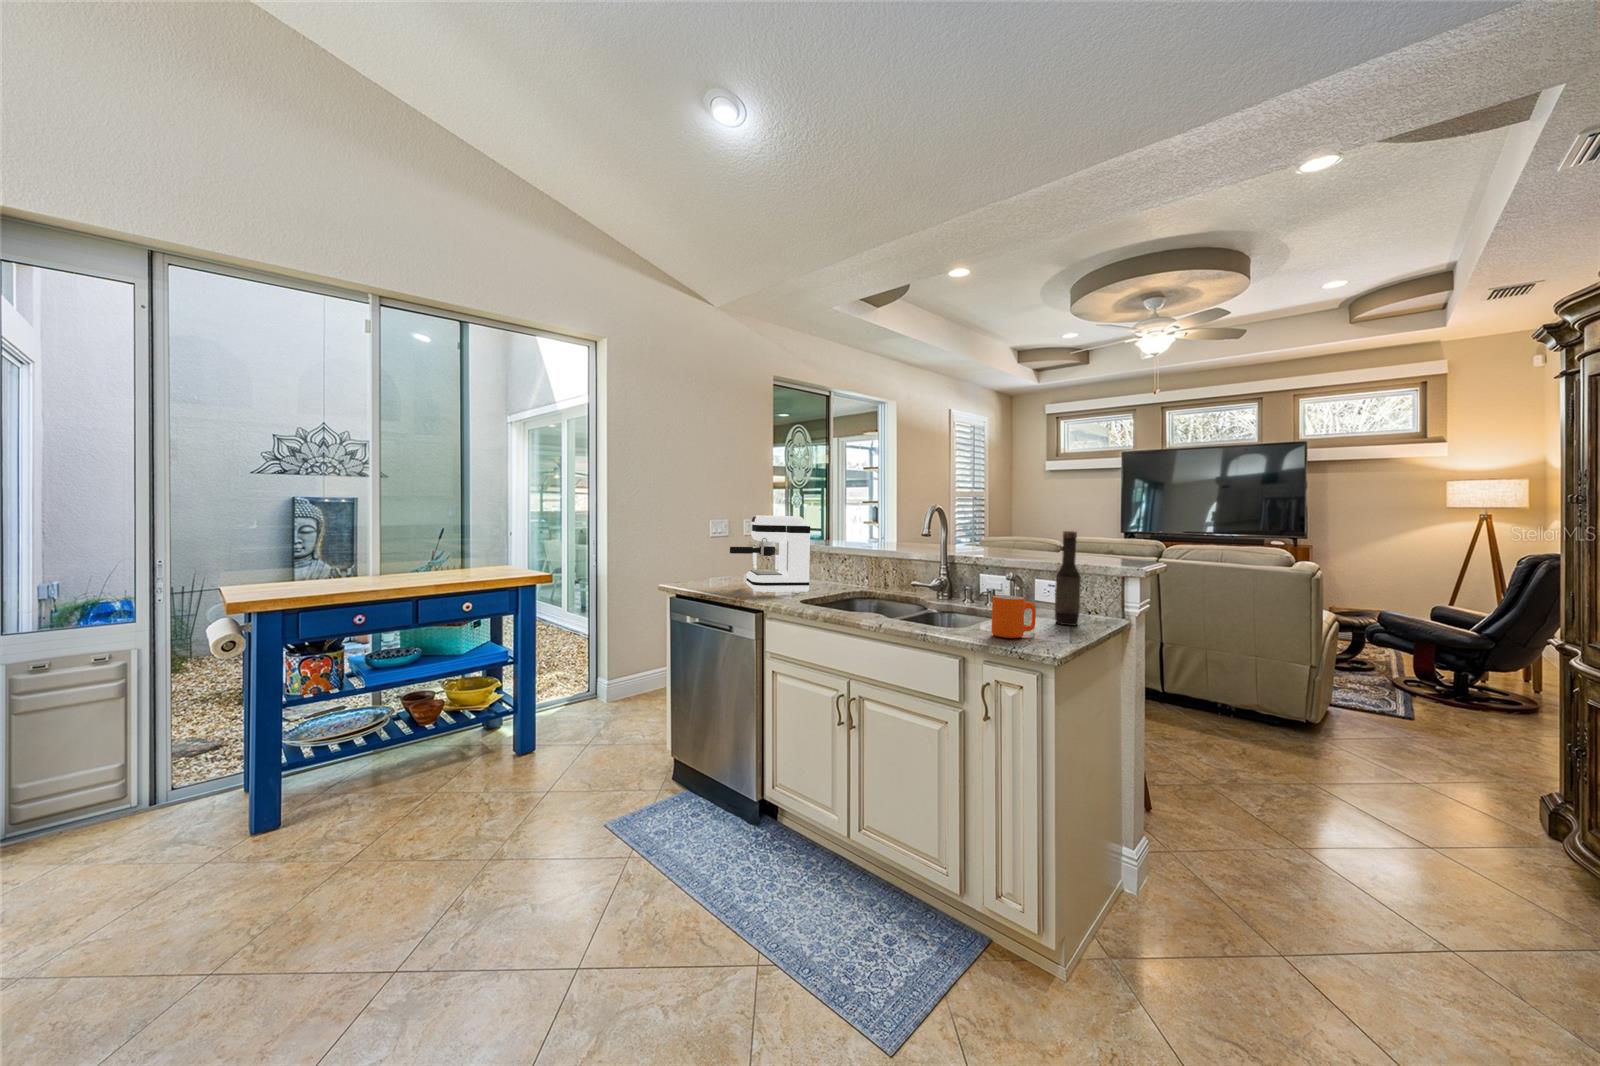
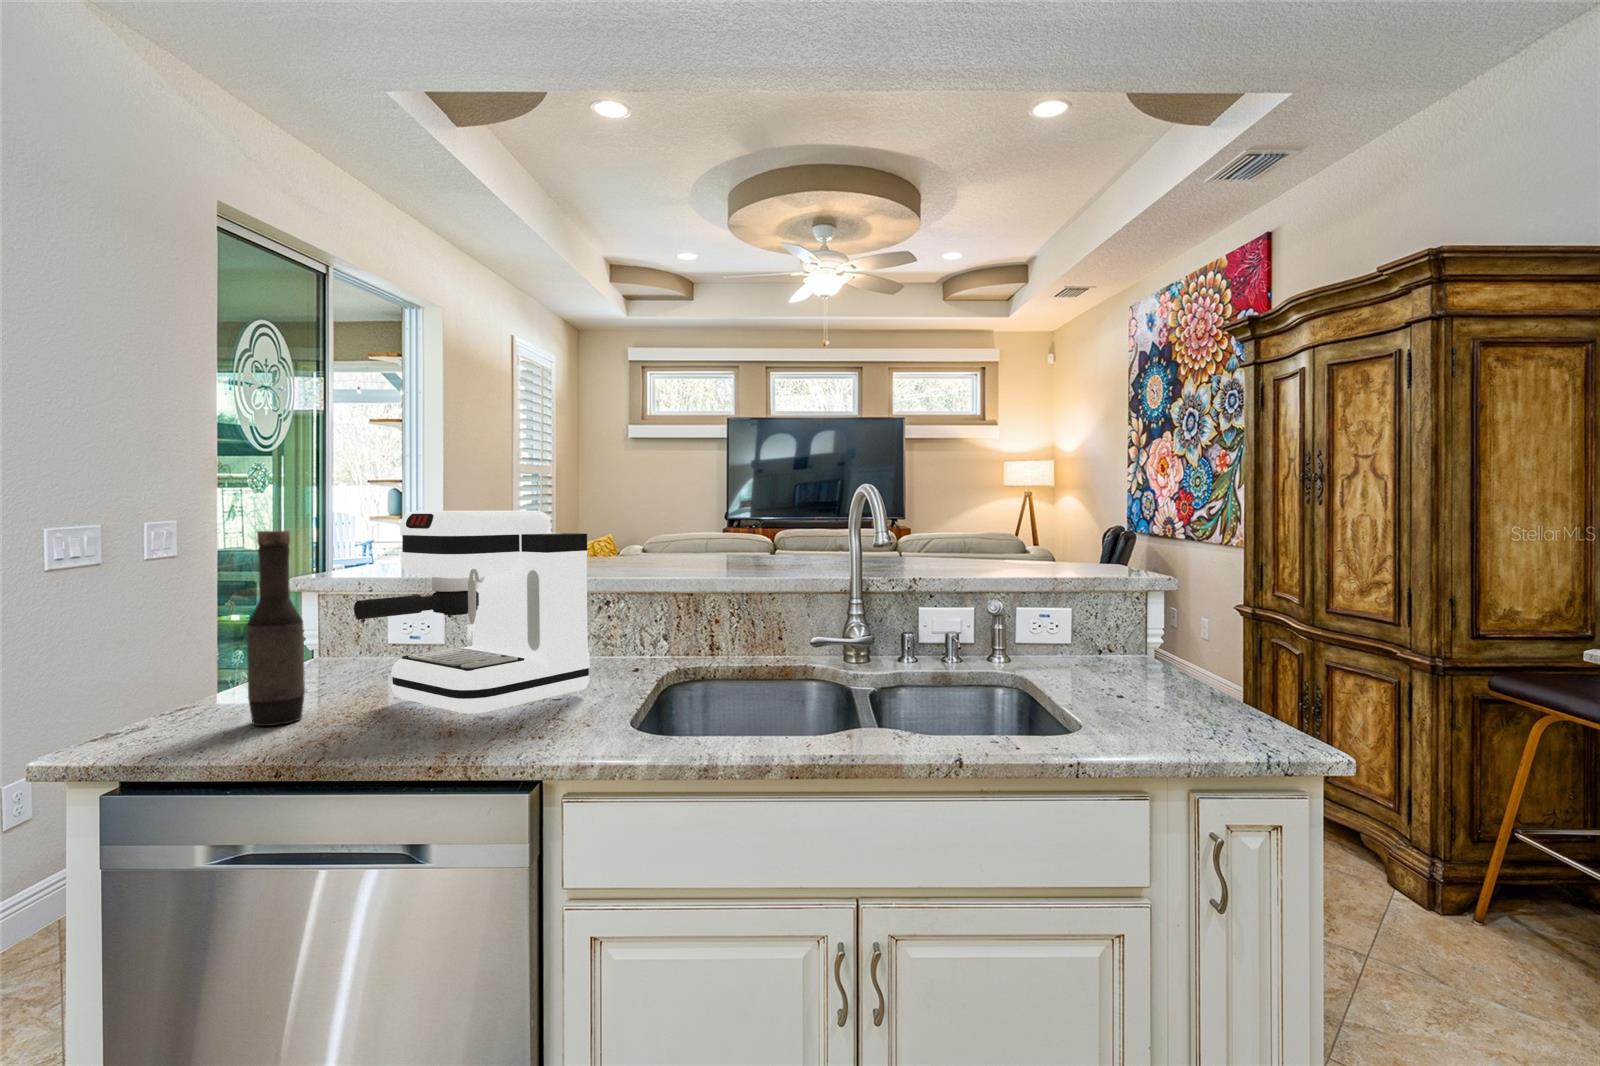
bottle: present [1055,531,1081,625] -> present [247,531,305,726]
mug: present [991,595,1036,638] -> none [1155,651,1221,737]

